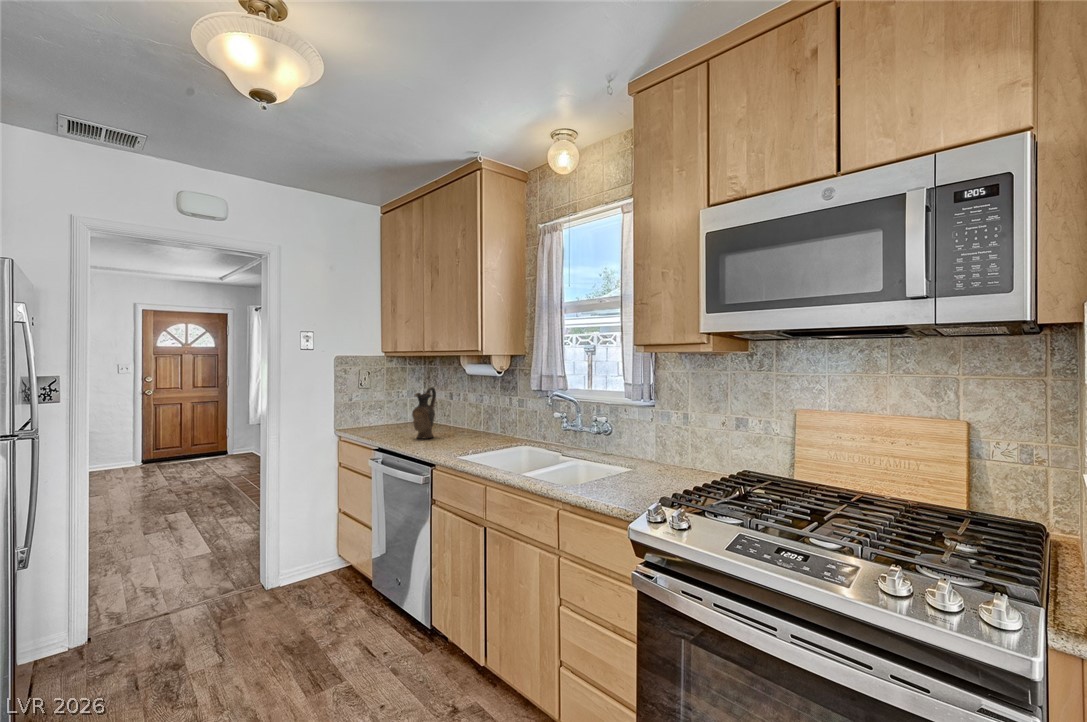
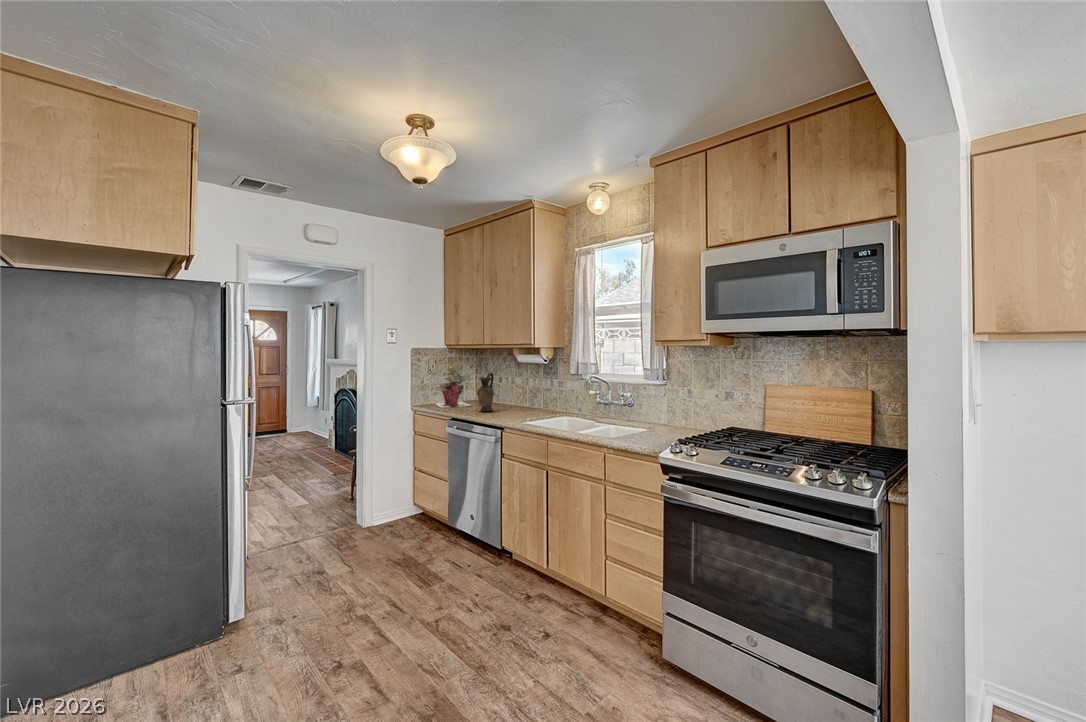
potted plant: none [367,376,412,432] -> present [436,366,471,408]

